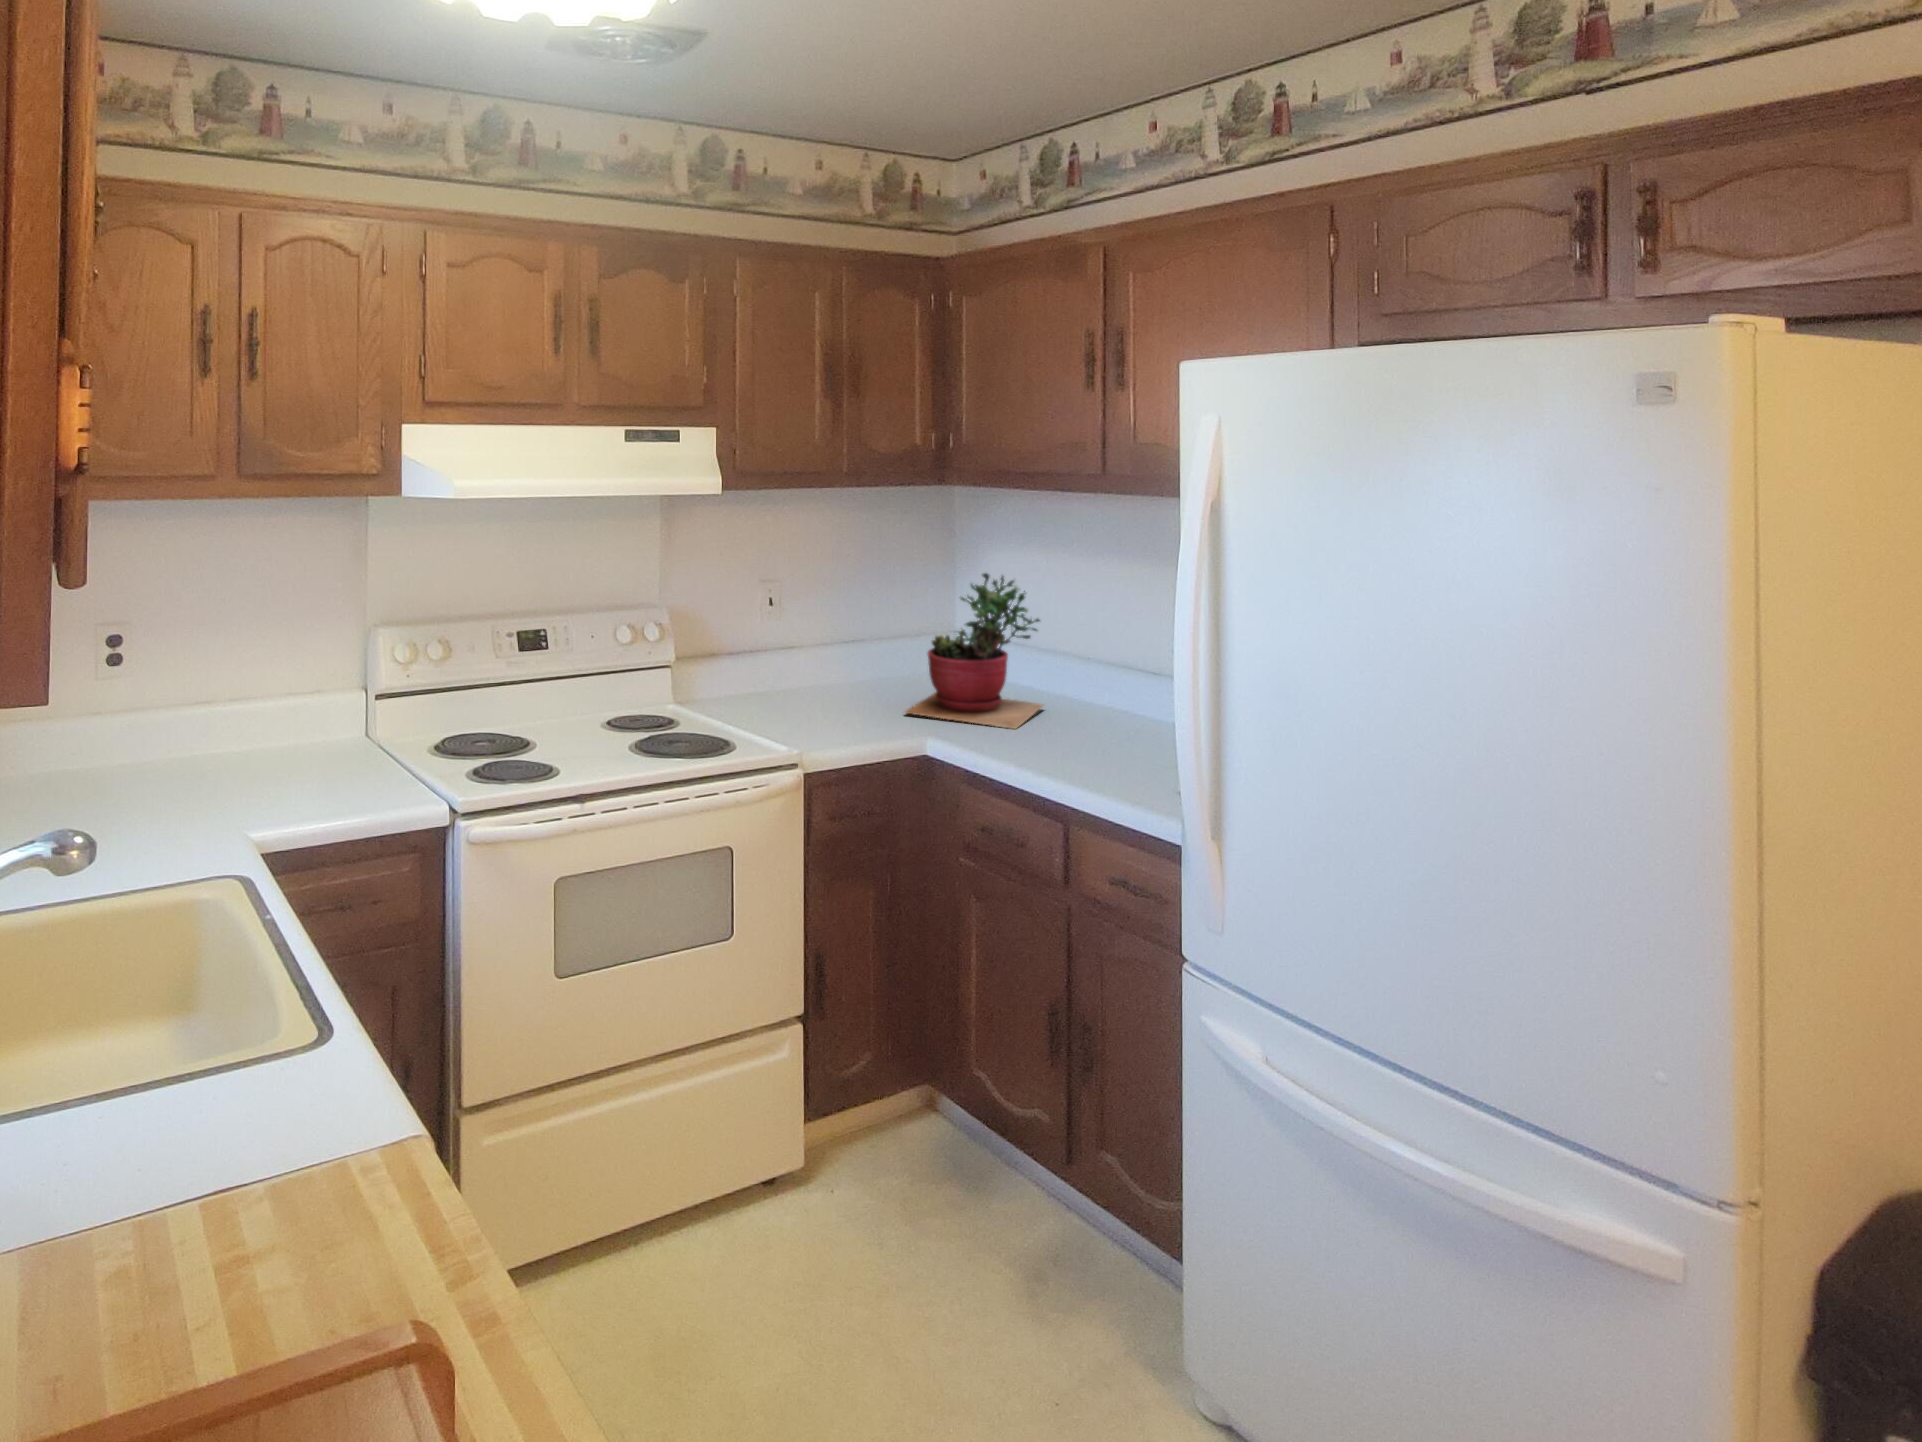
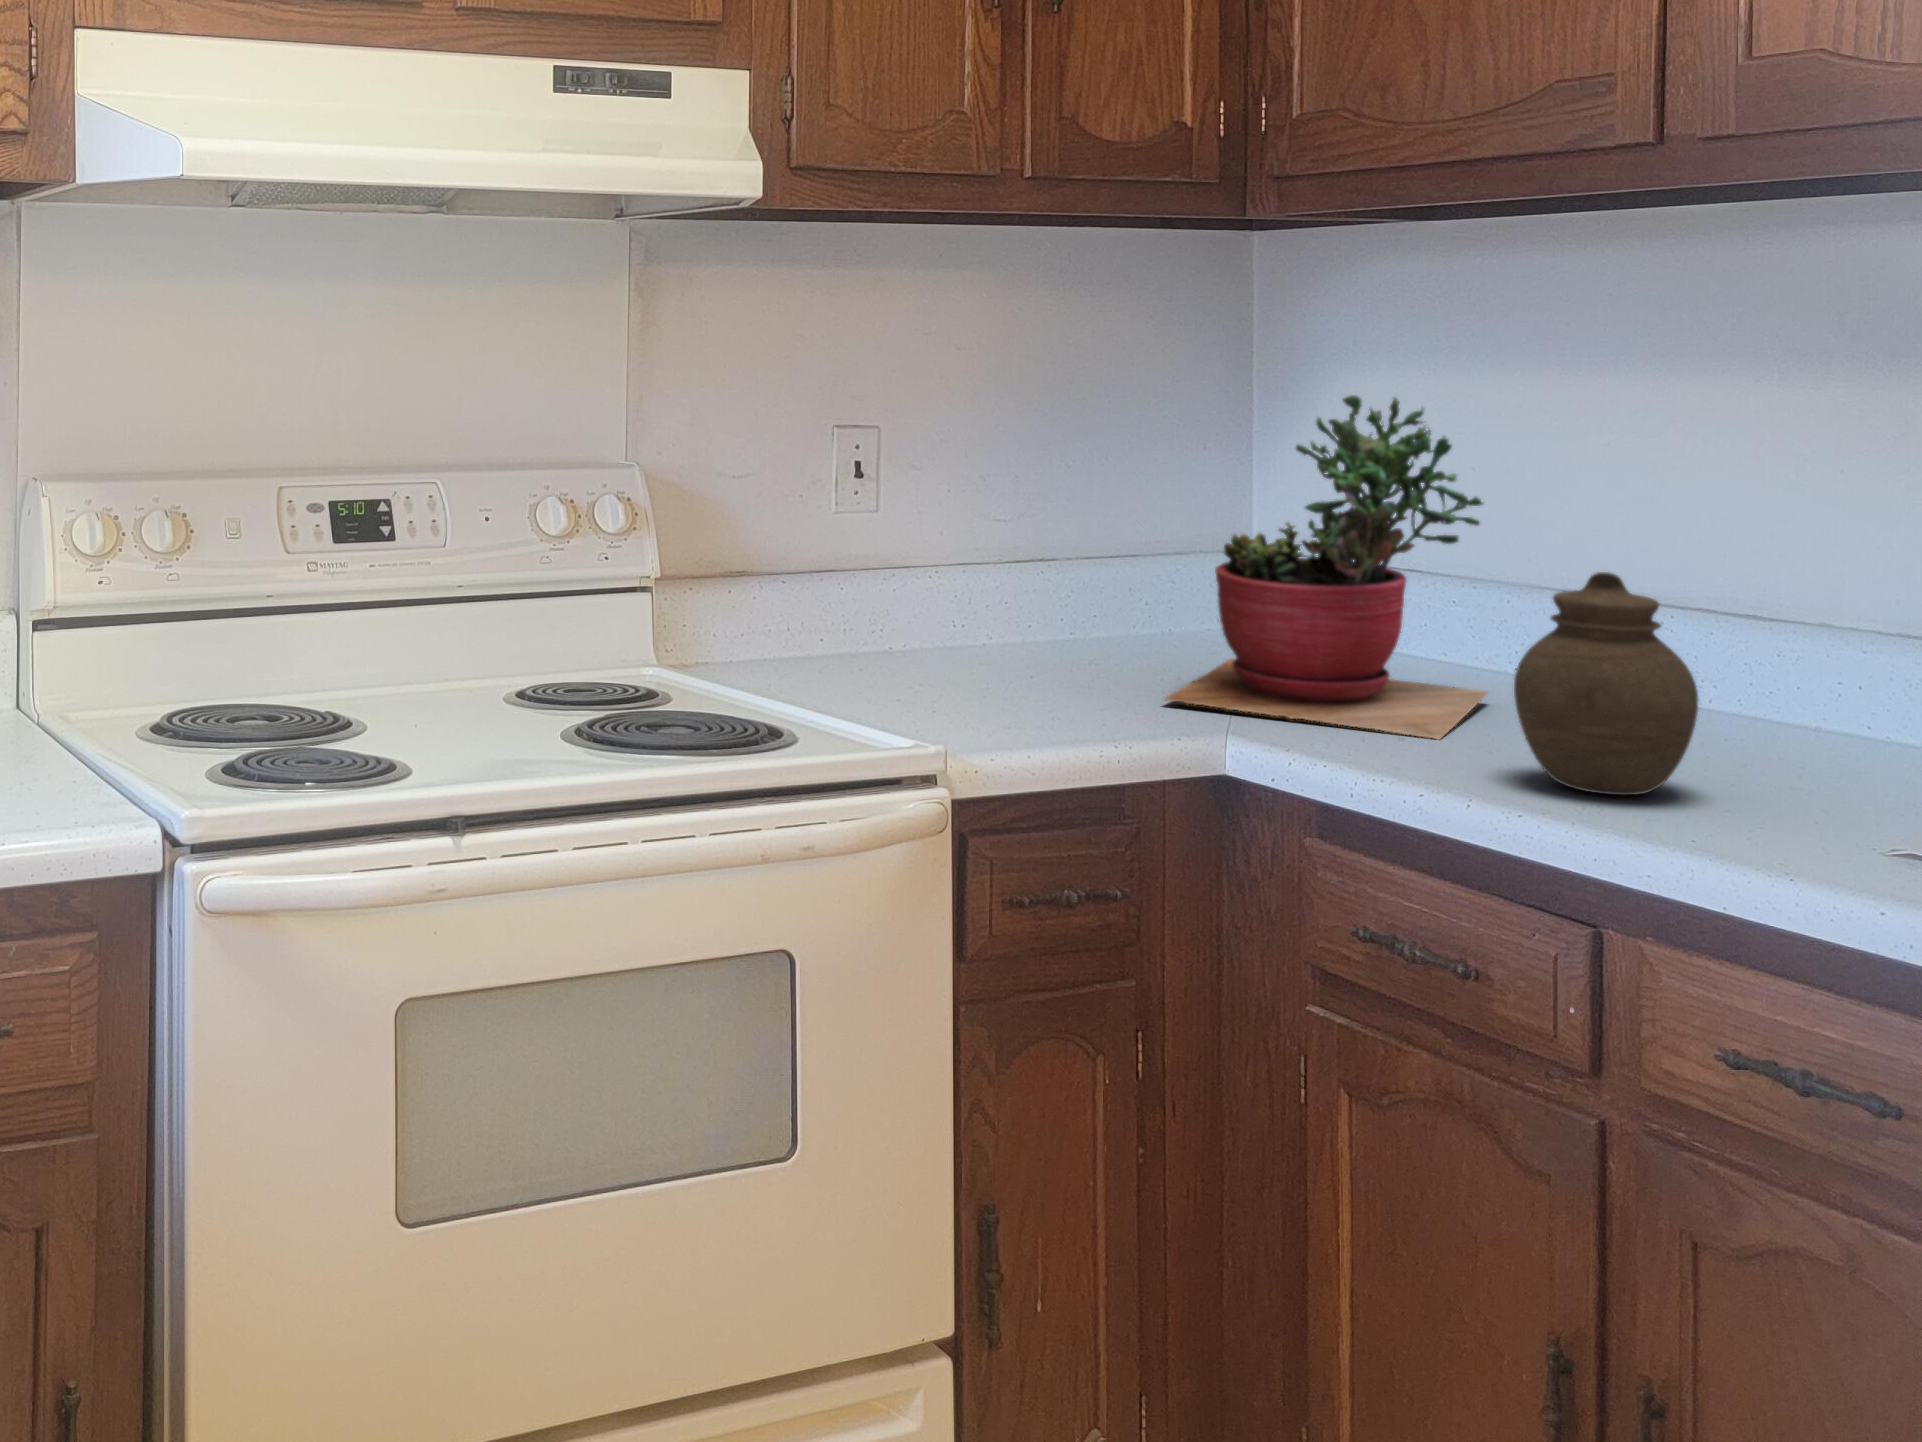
jar: none [1037,660,1107,755] -> present [1514,572,1698,795]

